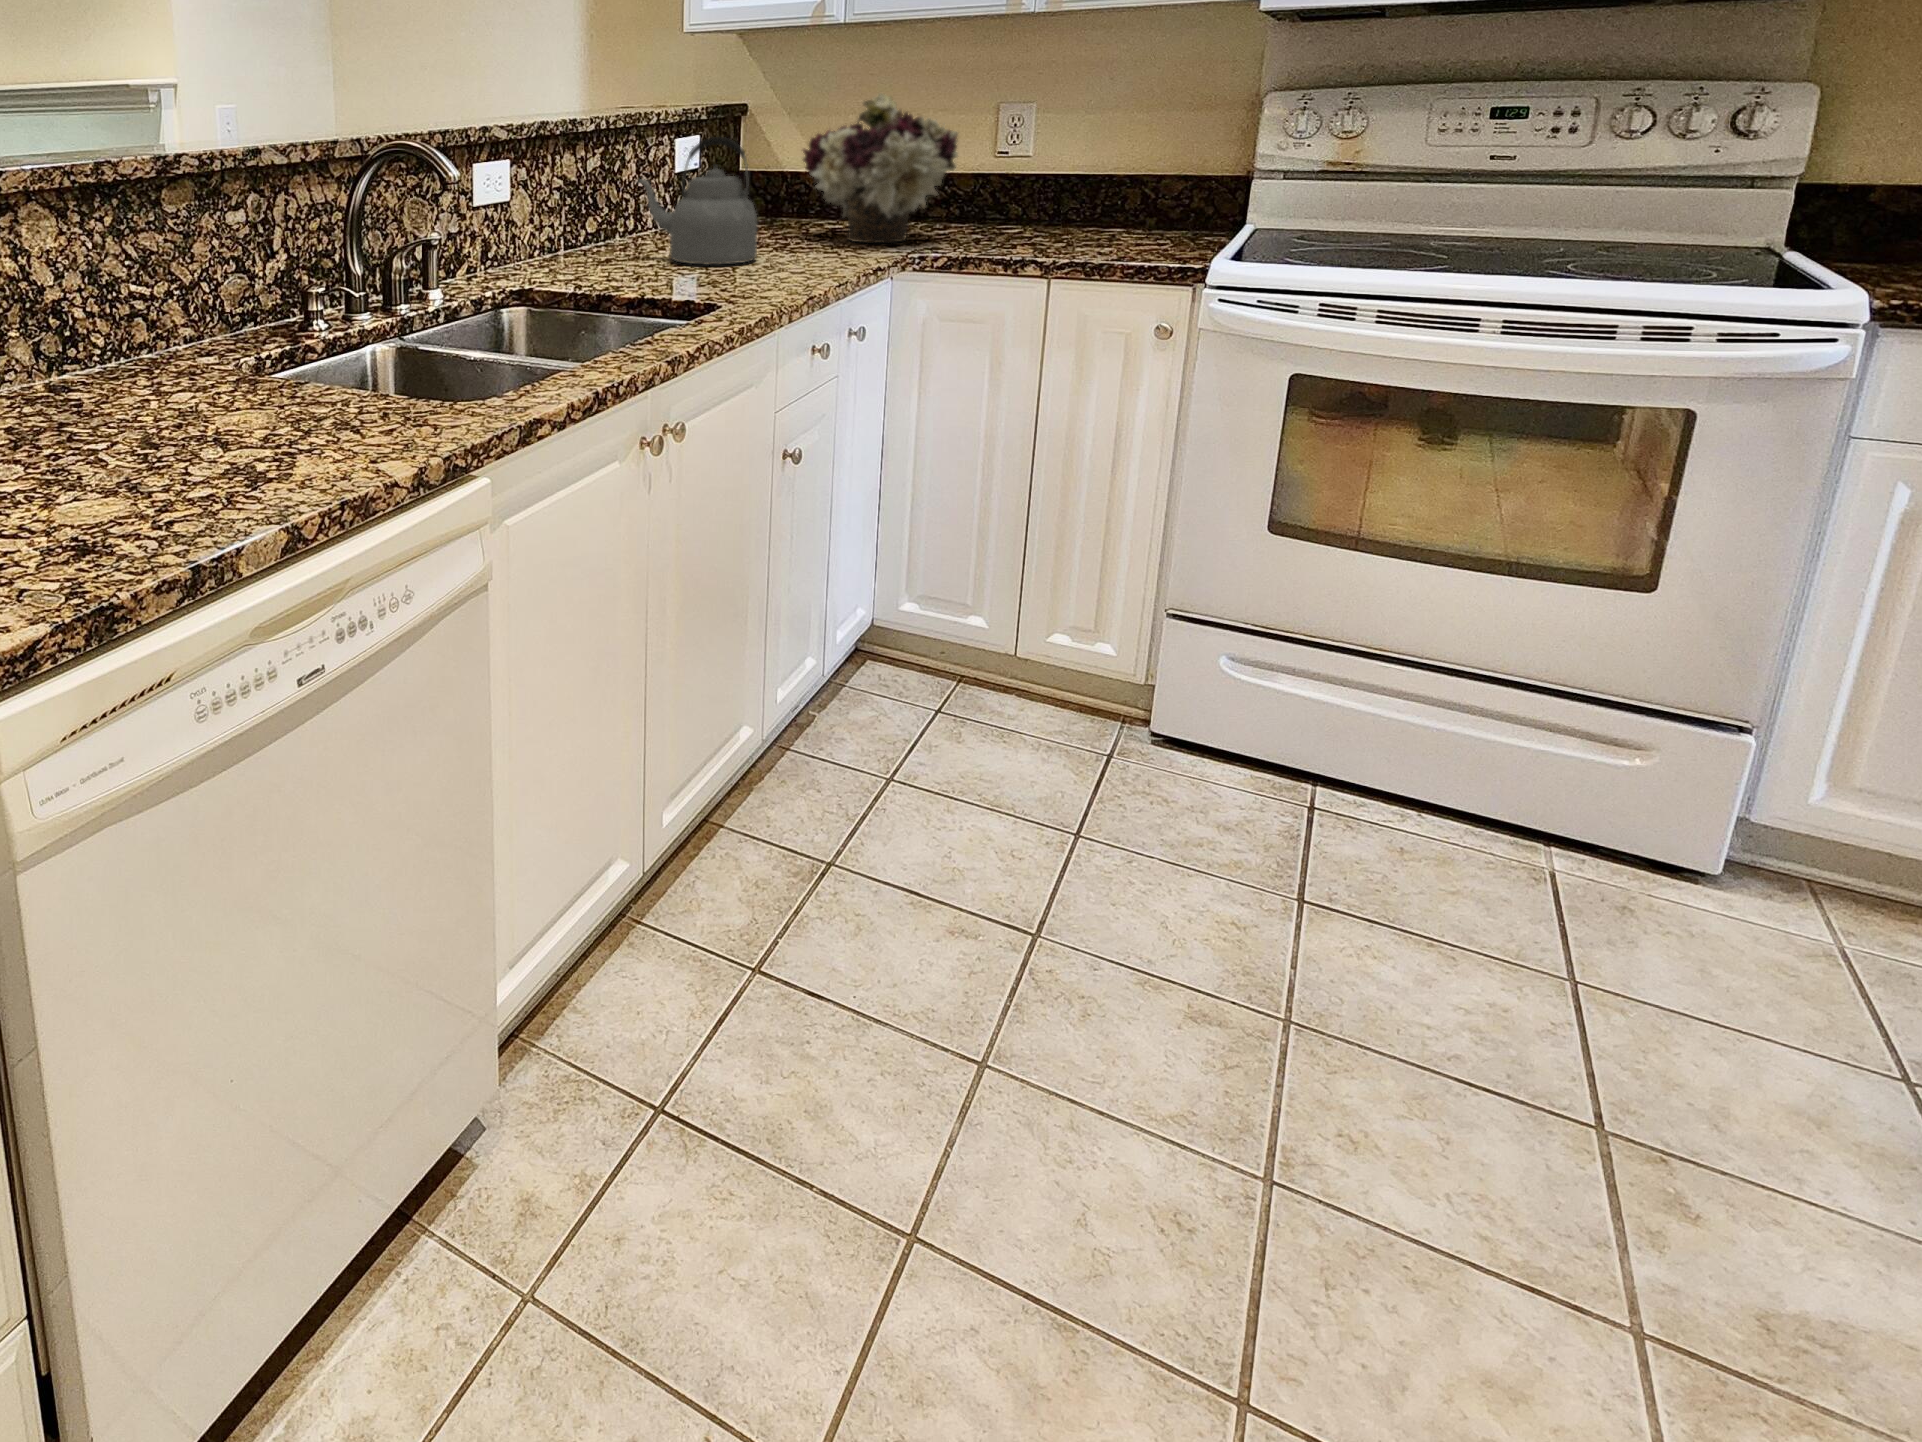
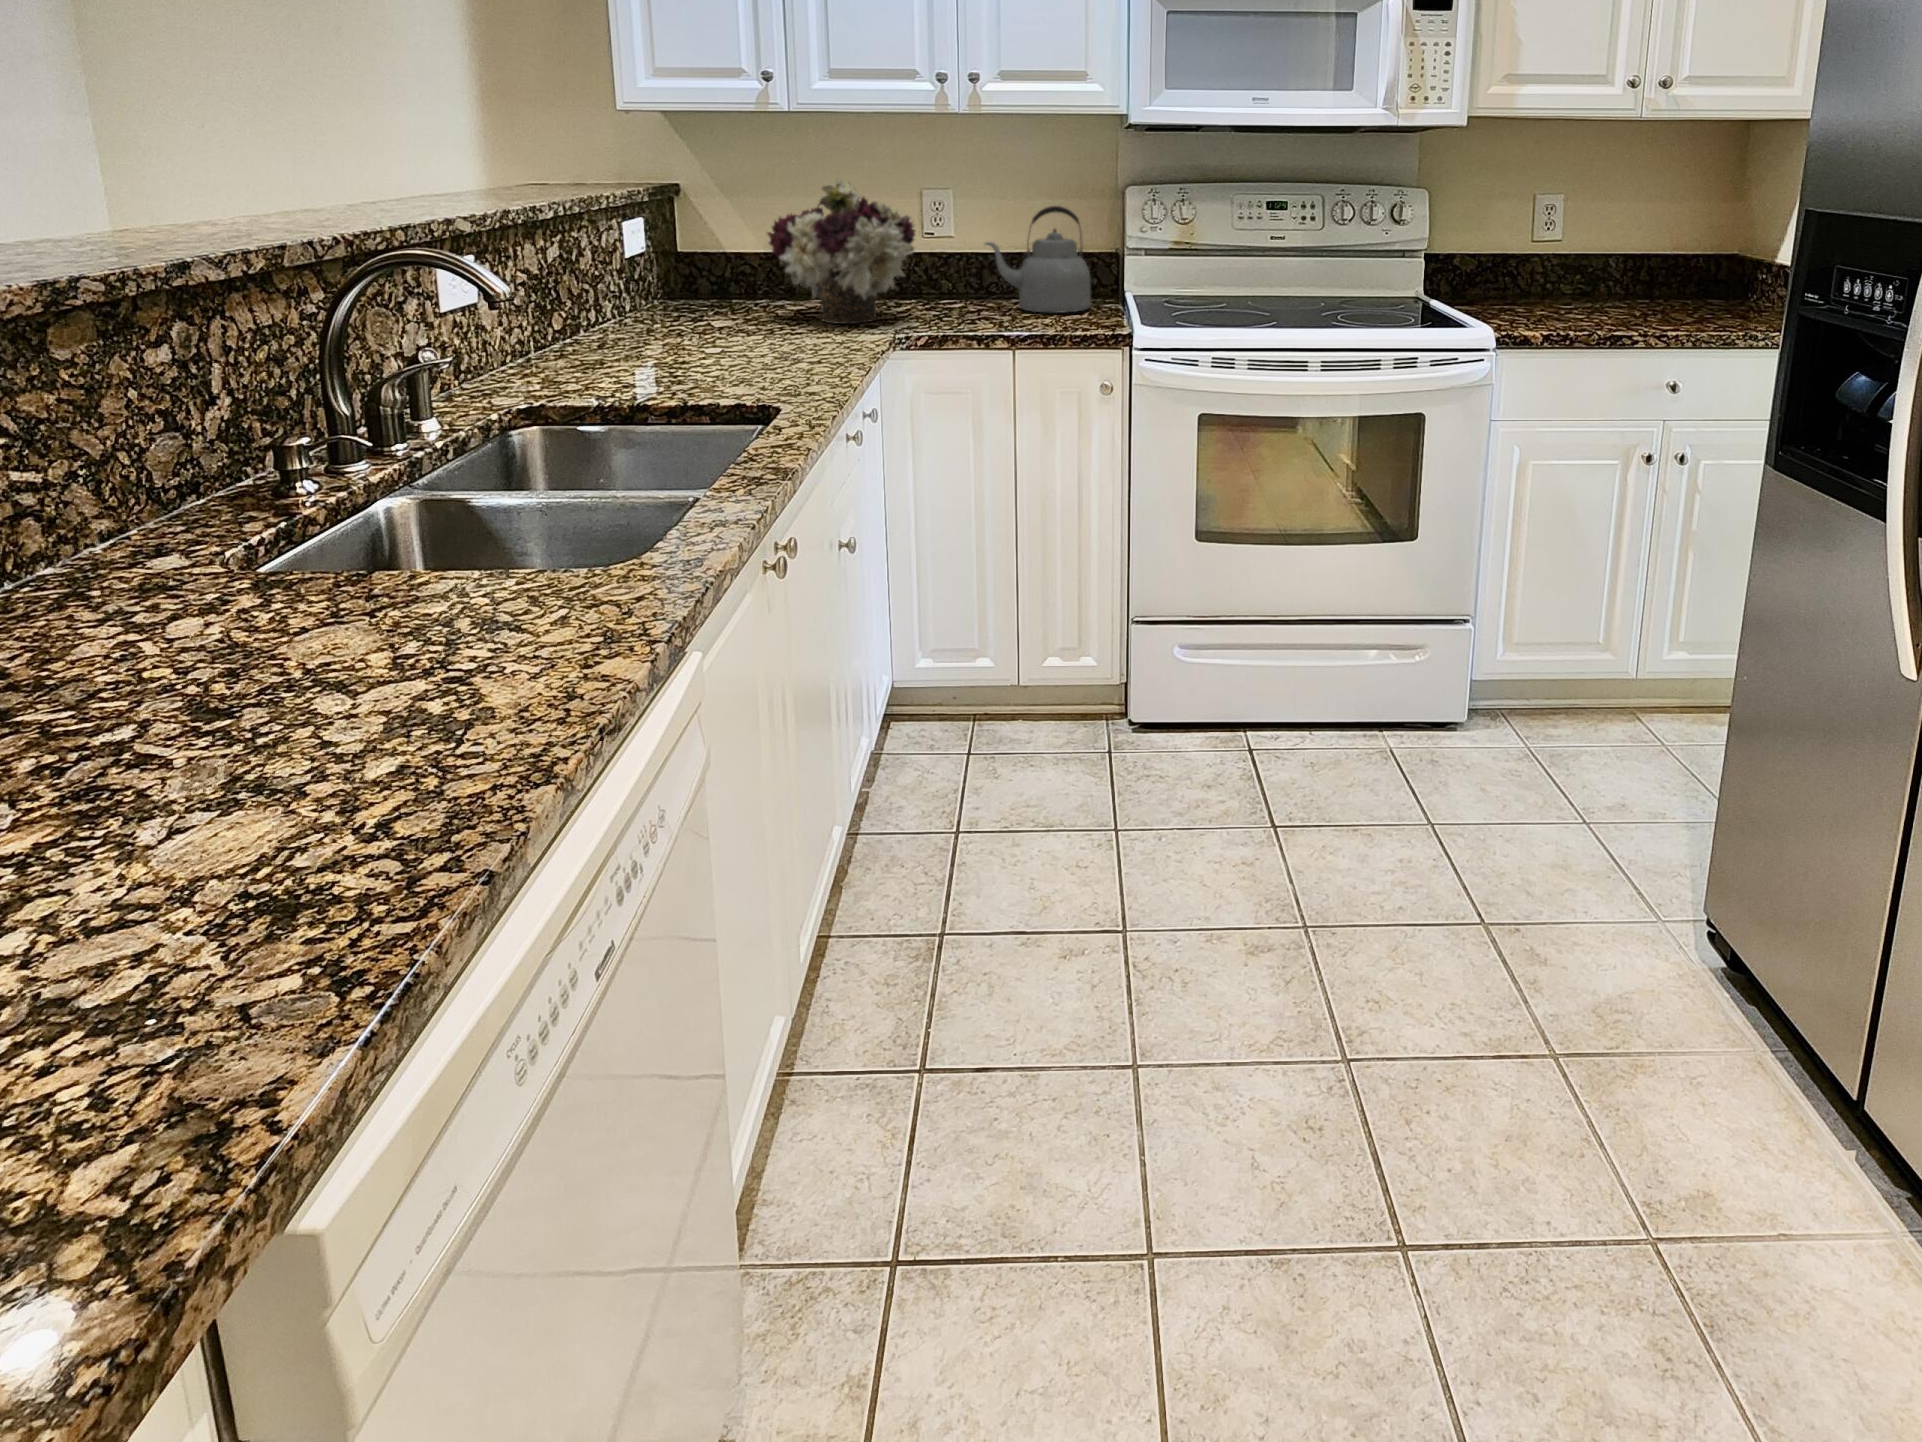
kettle: present [637,137,757,265] -> present [985,206,1091,313]

